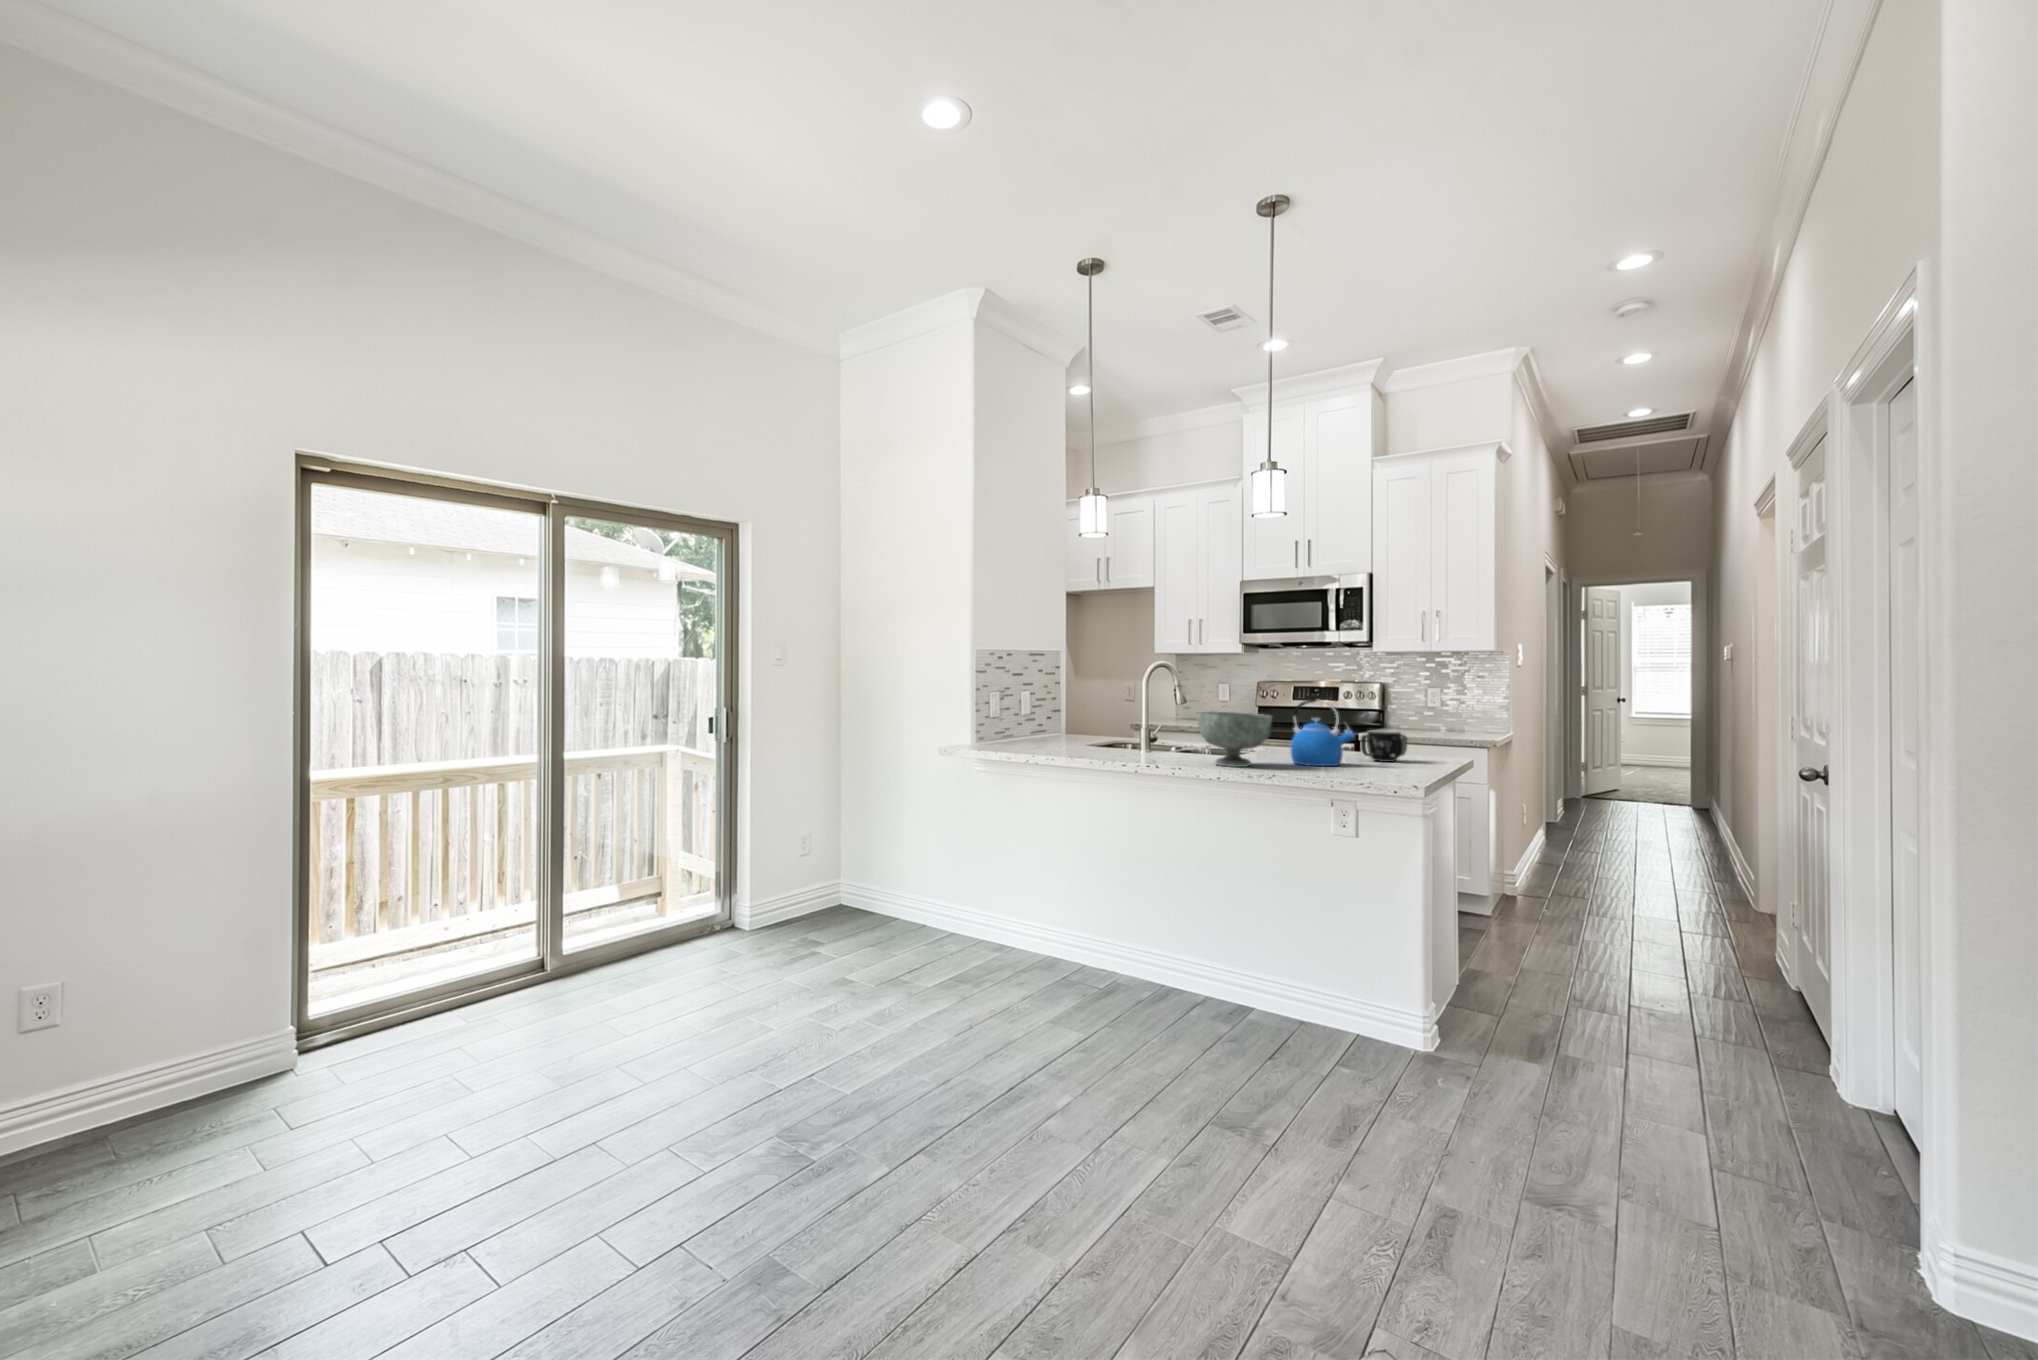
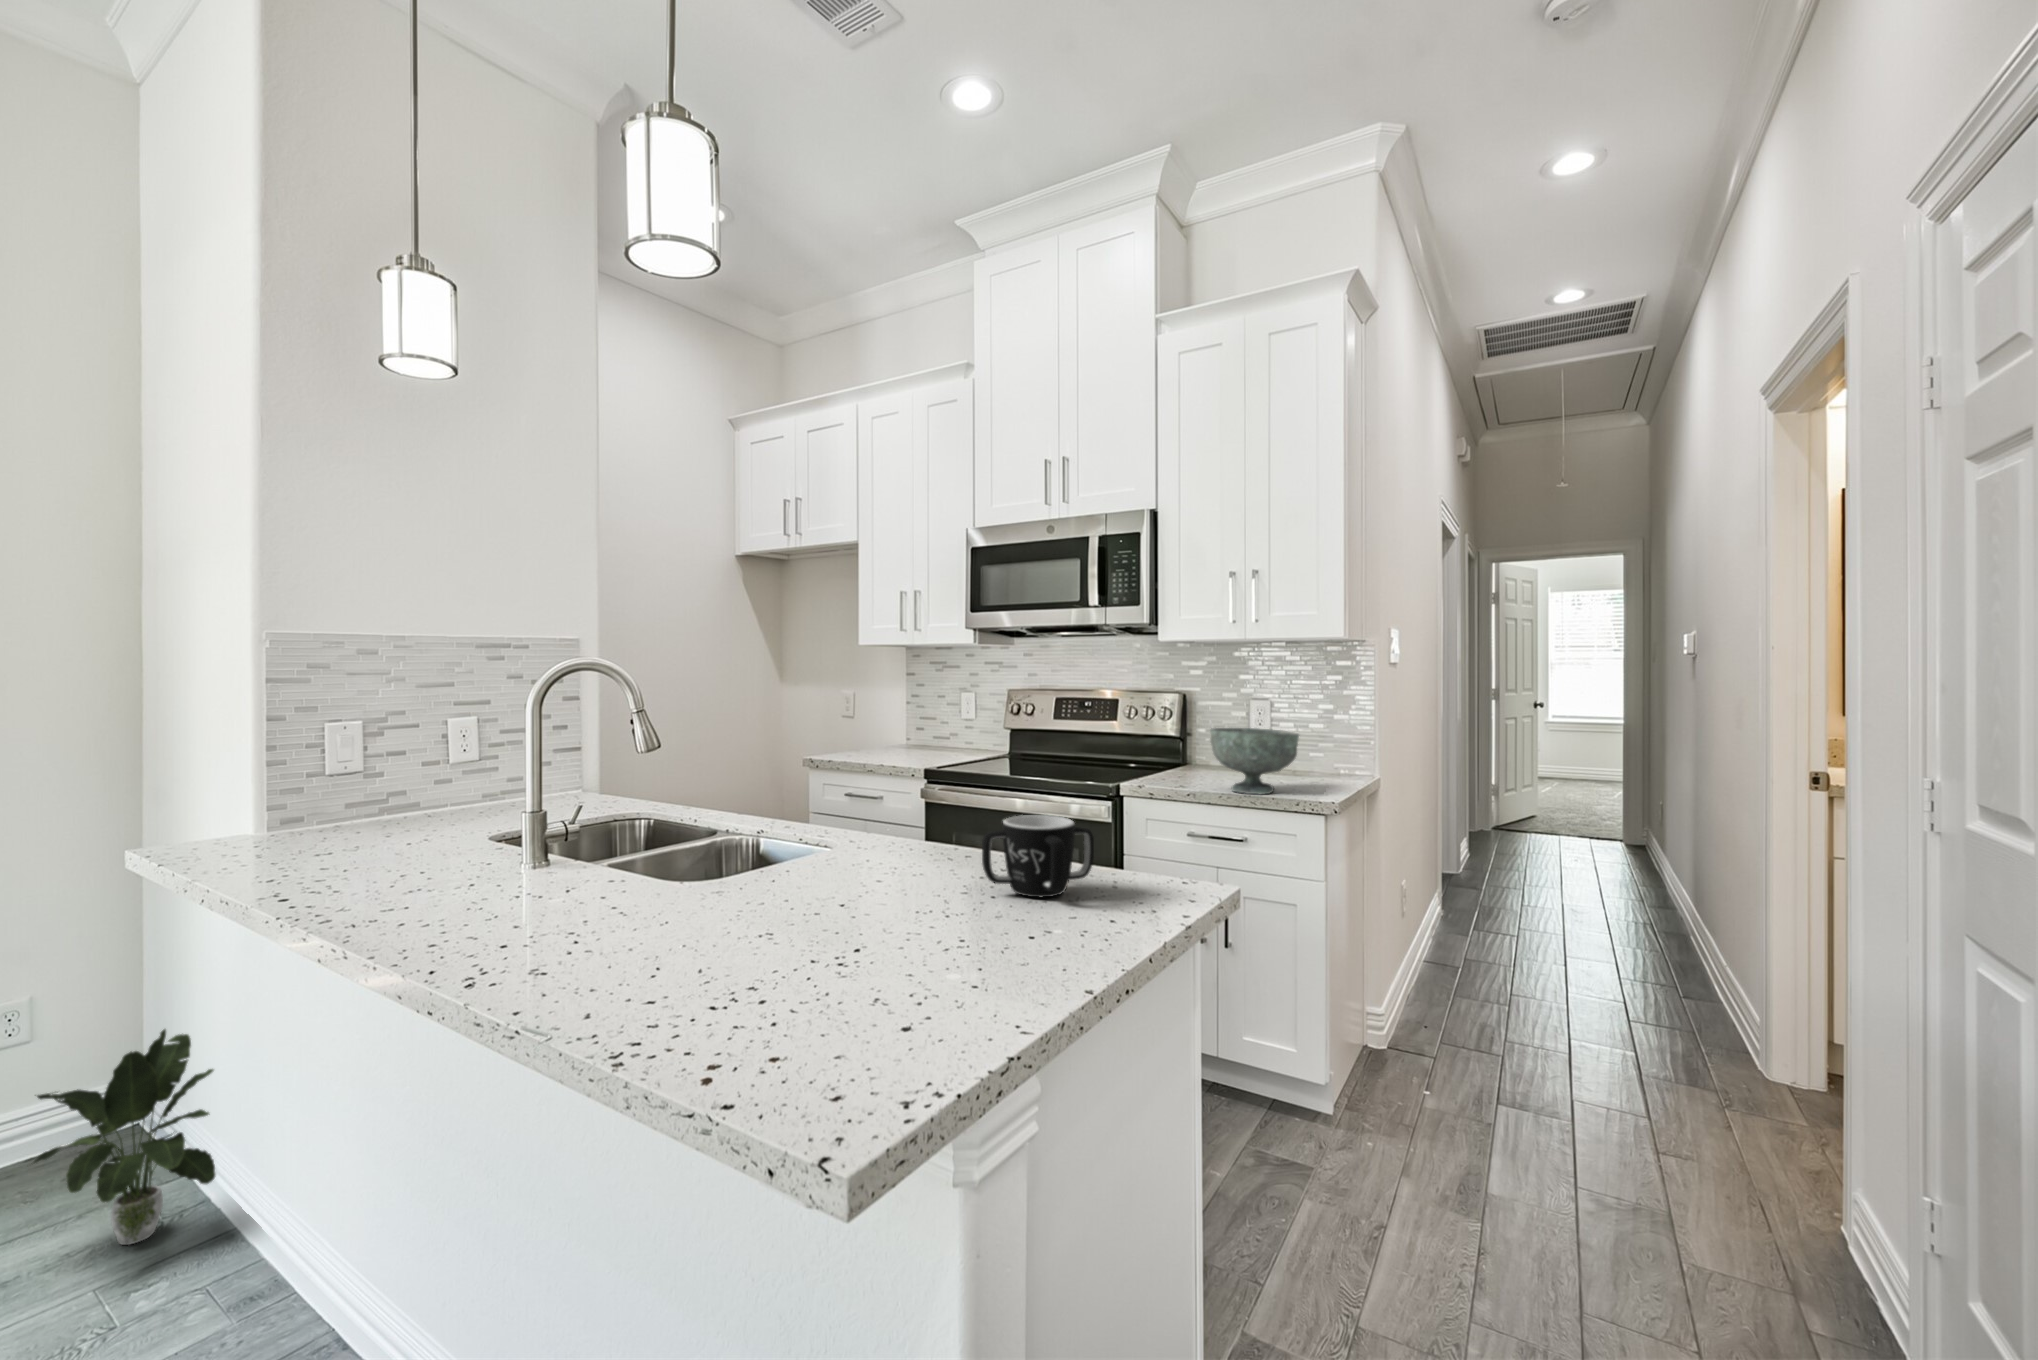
kettle: present [1291,699,1355,766] -> none [765,752,911,939]
decorative bowl: present [1198,712,1272,767] -> present [1210,728,1299,794]
potted plant: none [875,838,950,937] -> present [34,1029,216,1245]

